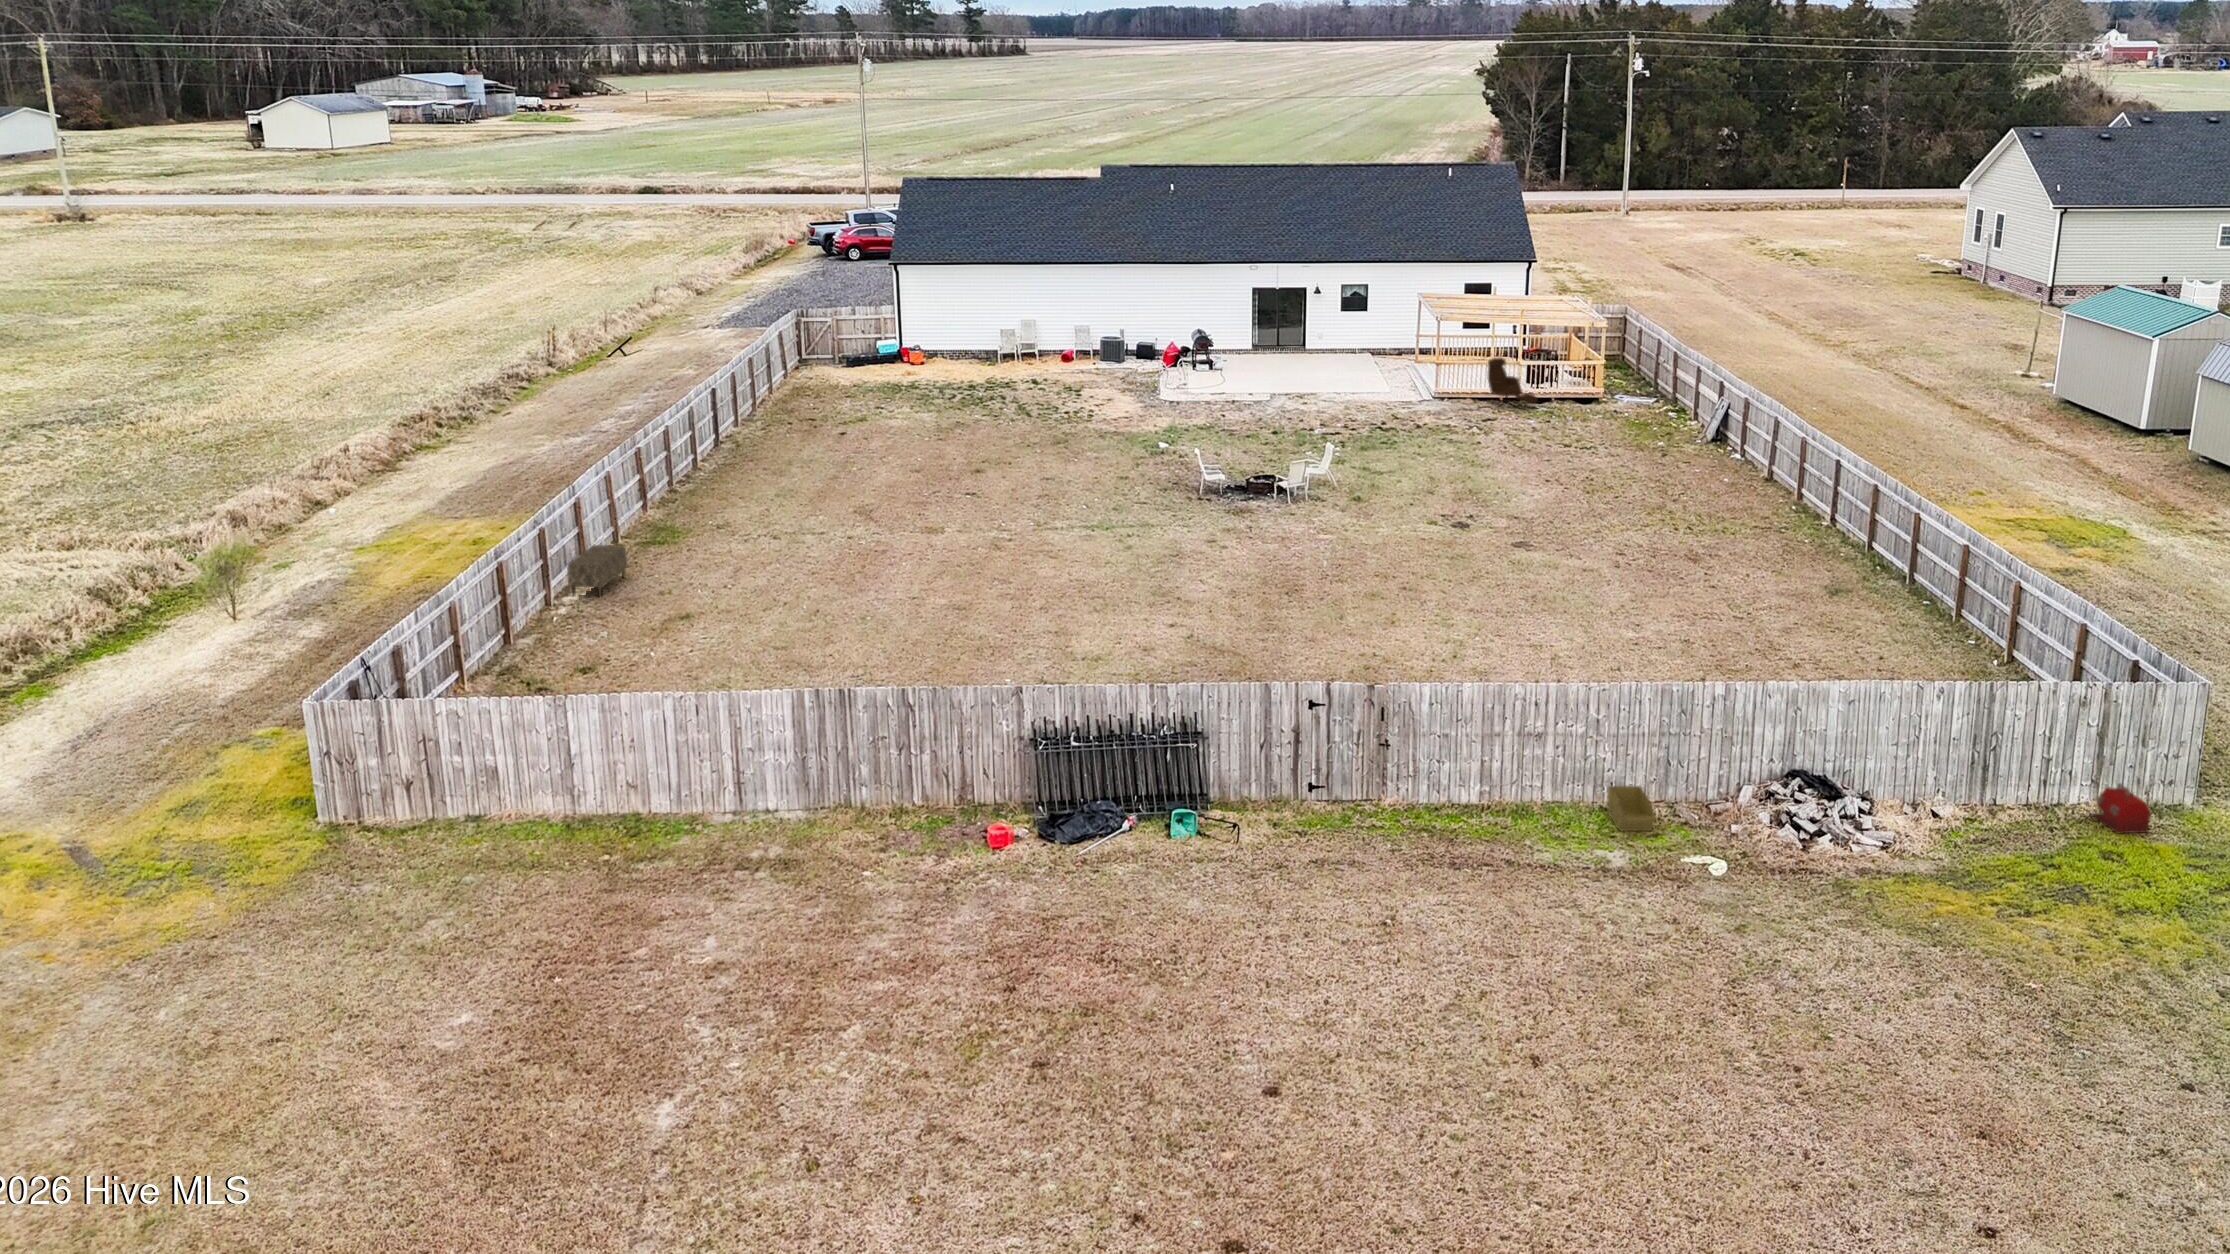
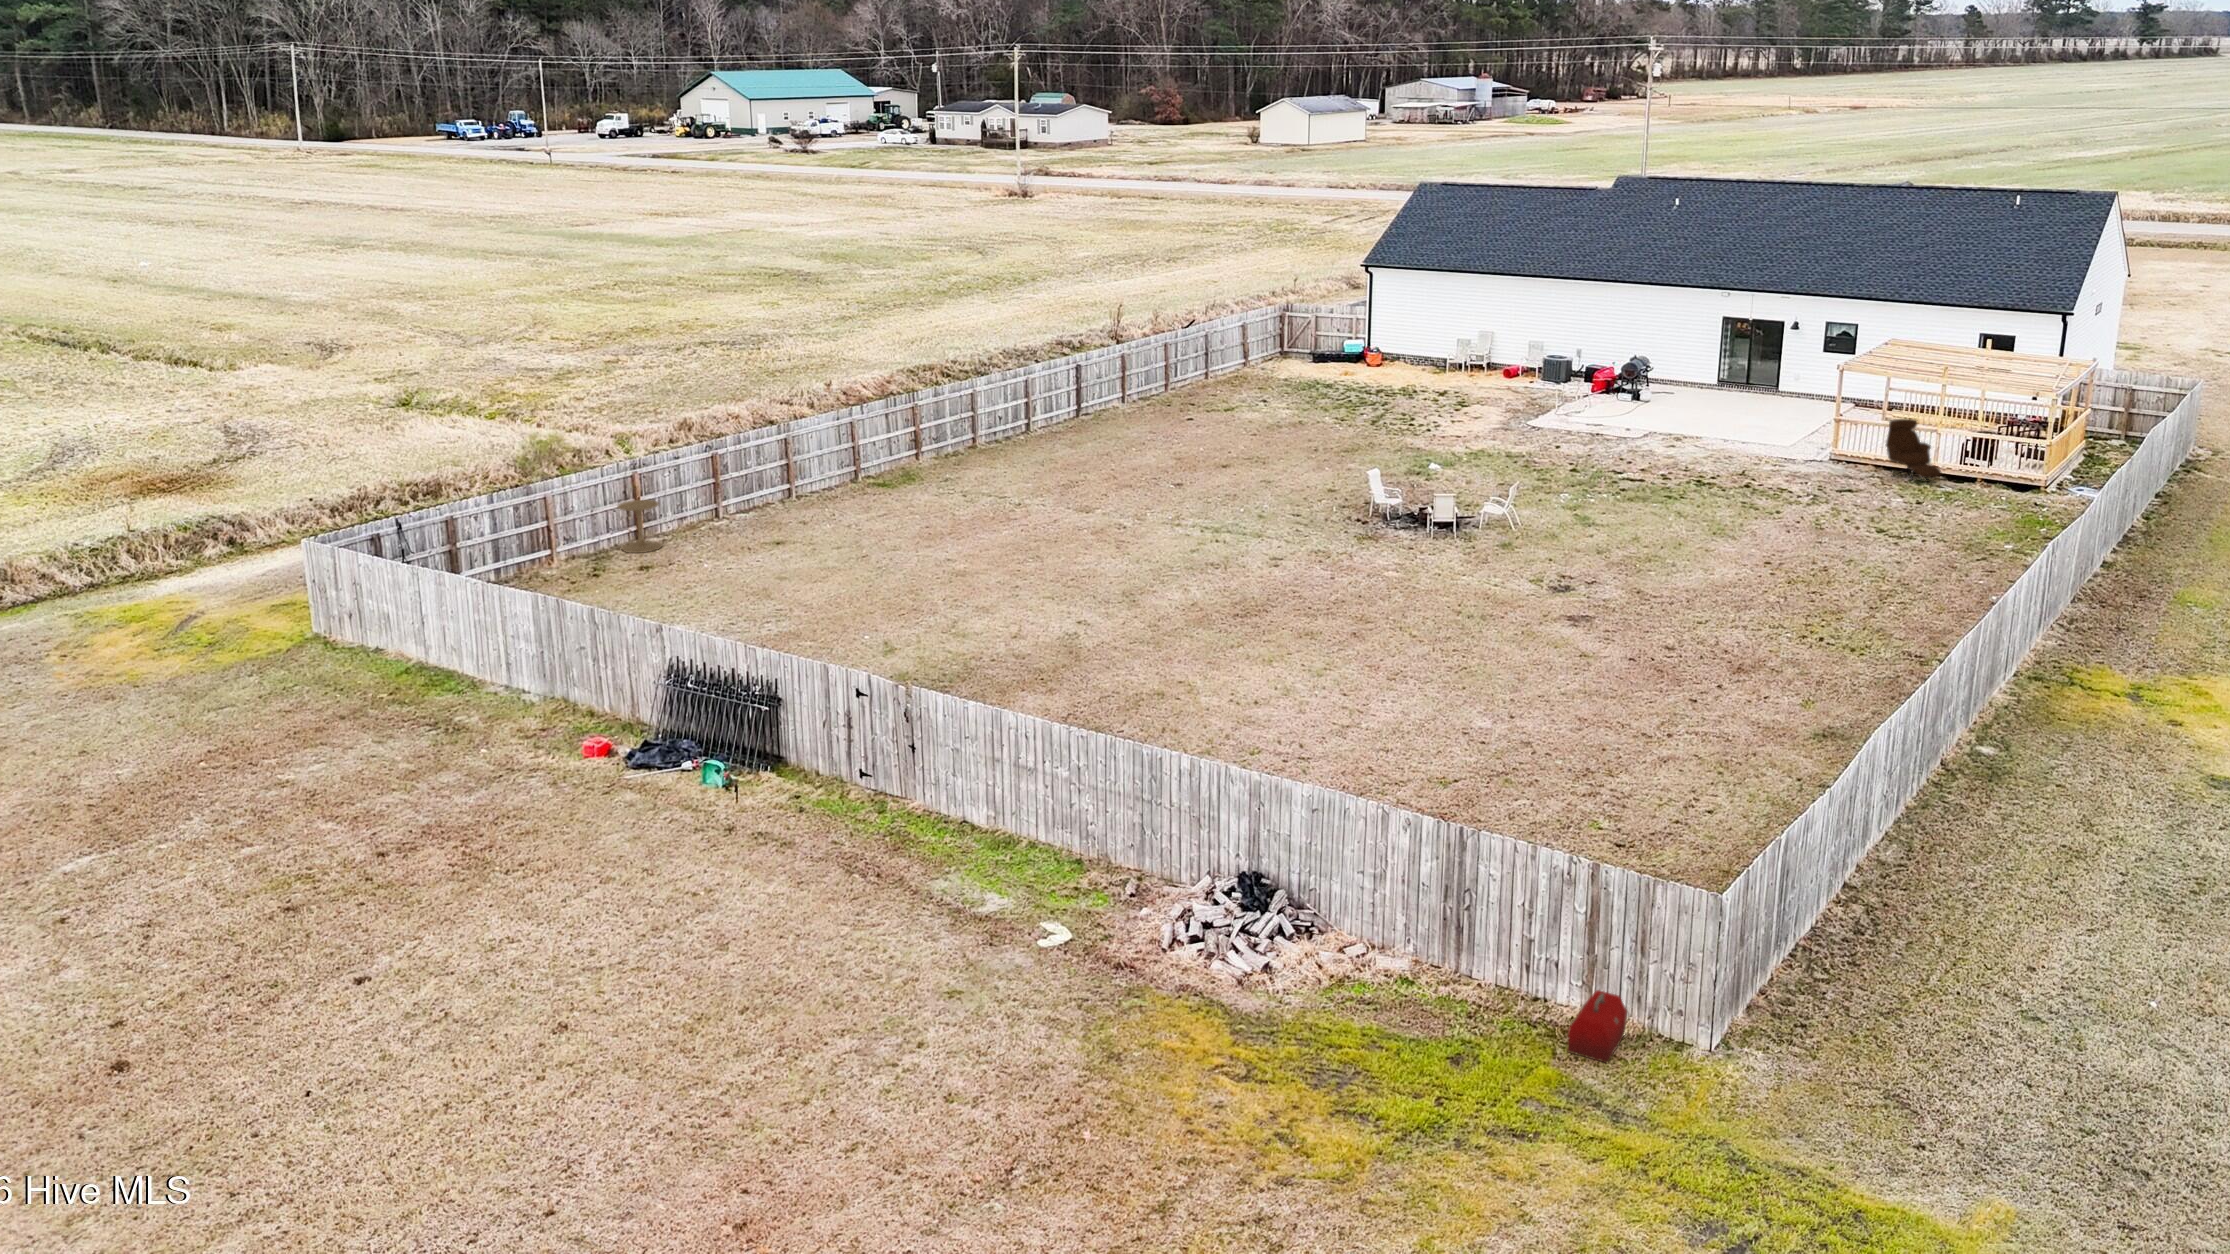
bench: present [567,545,627,597] -> none [724,479,789,521]
pedestal table: none [512,585,570,653] -> present [618,500,662,553]
storage bin: present [1607,786,1656,831] -> none [1054,839,1117,894]

